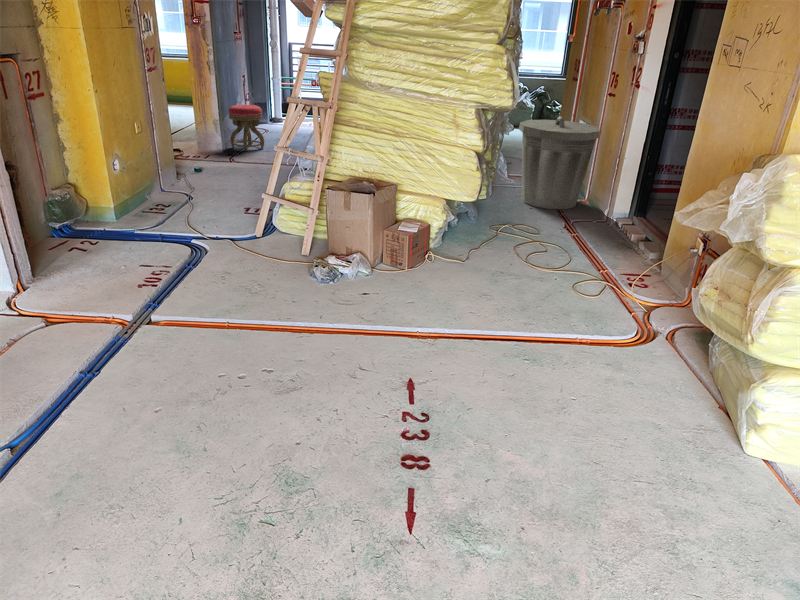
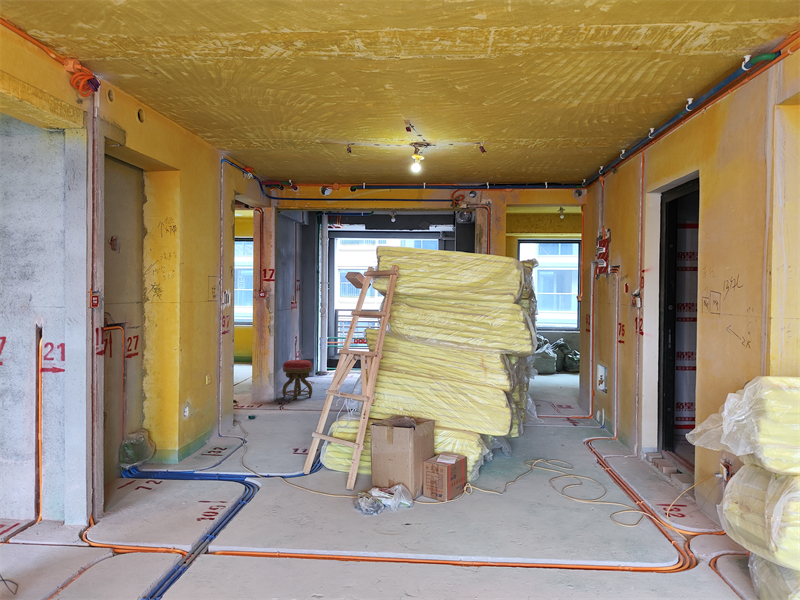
trash can: present [519,116,600,209] -> none [541,361,615,445]

